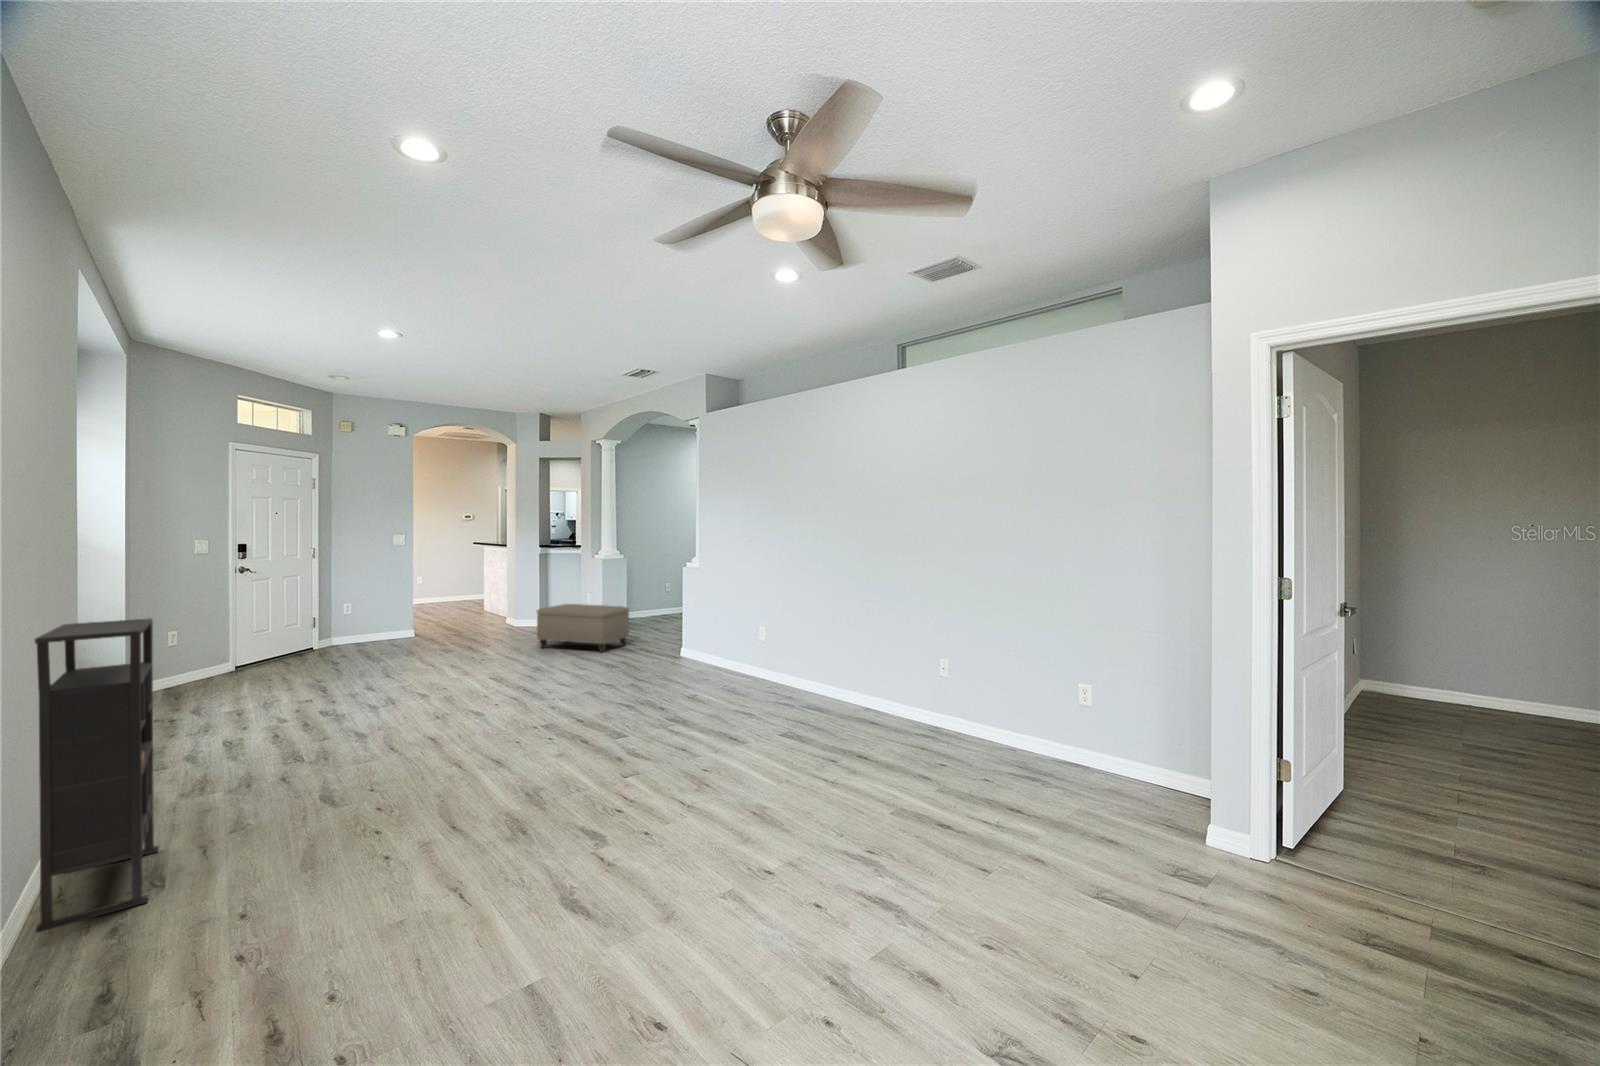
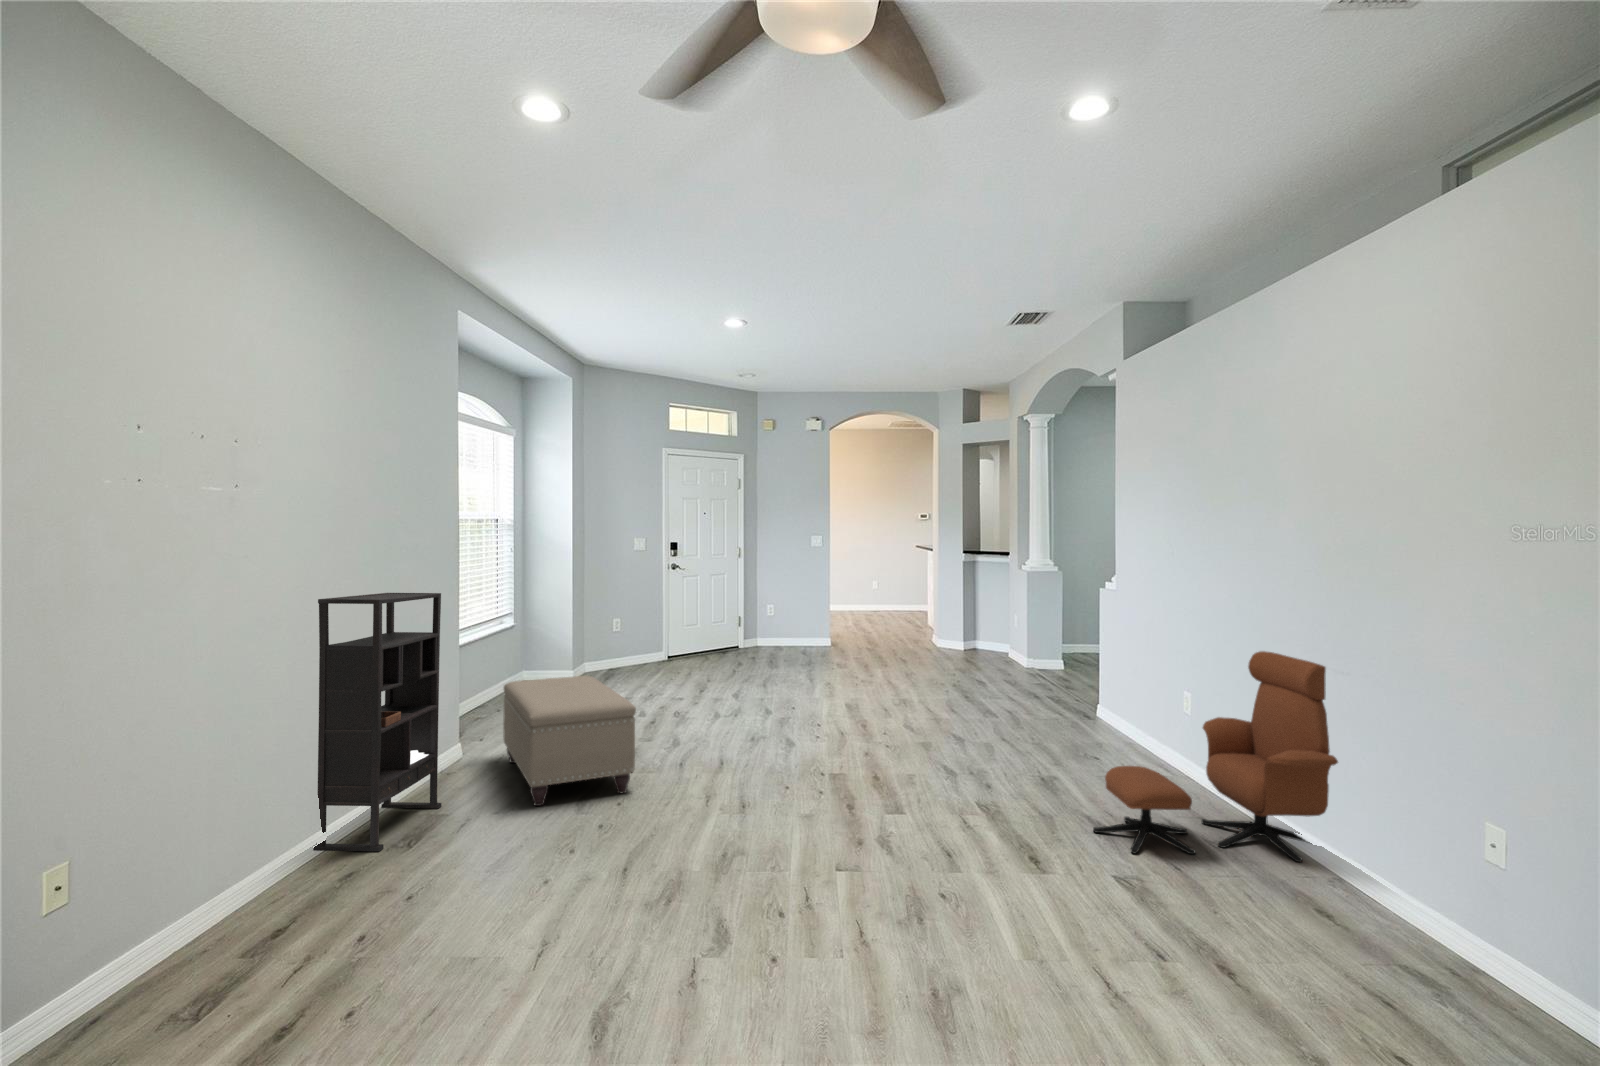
lounge chair: none [744,603,858,727] -> present [1093,651,1338,862]
ottoman: present [537,604,629,653] -> present [503,676,636,806]

